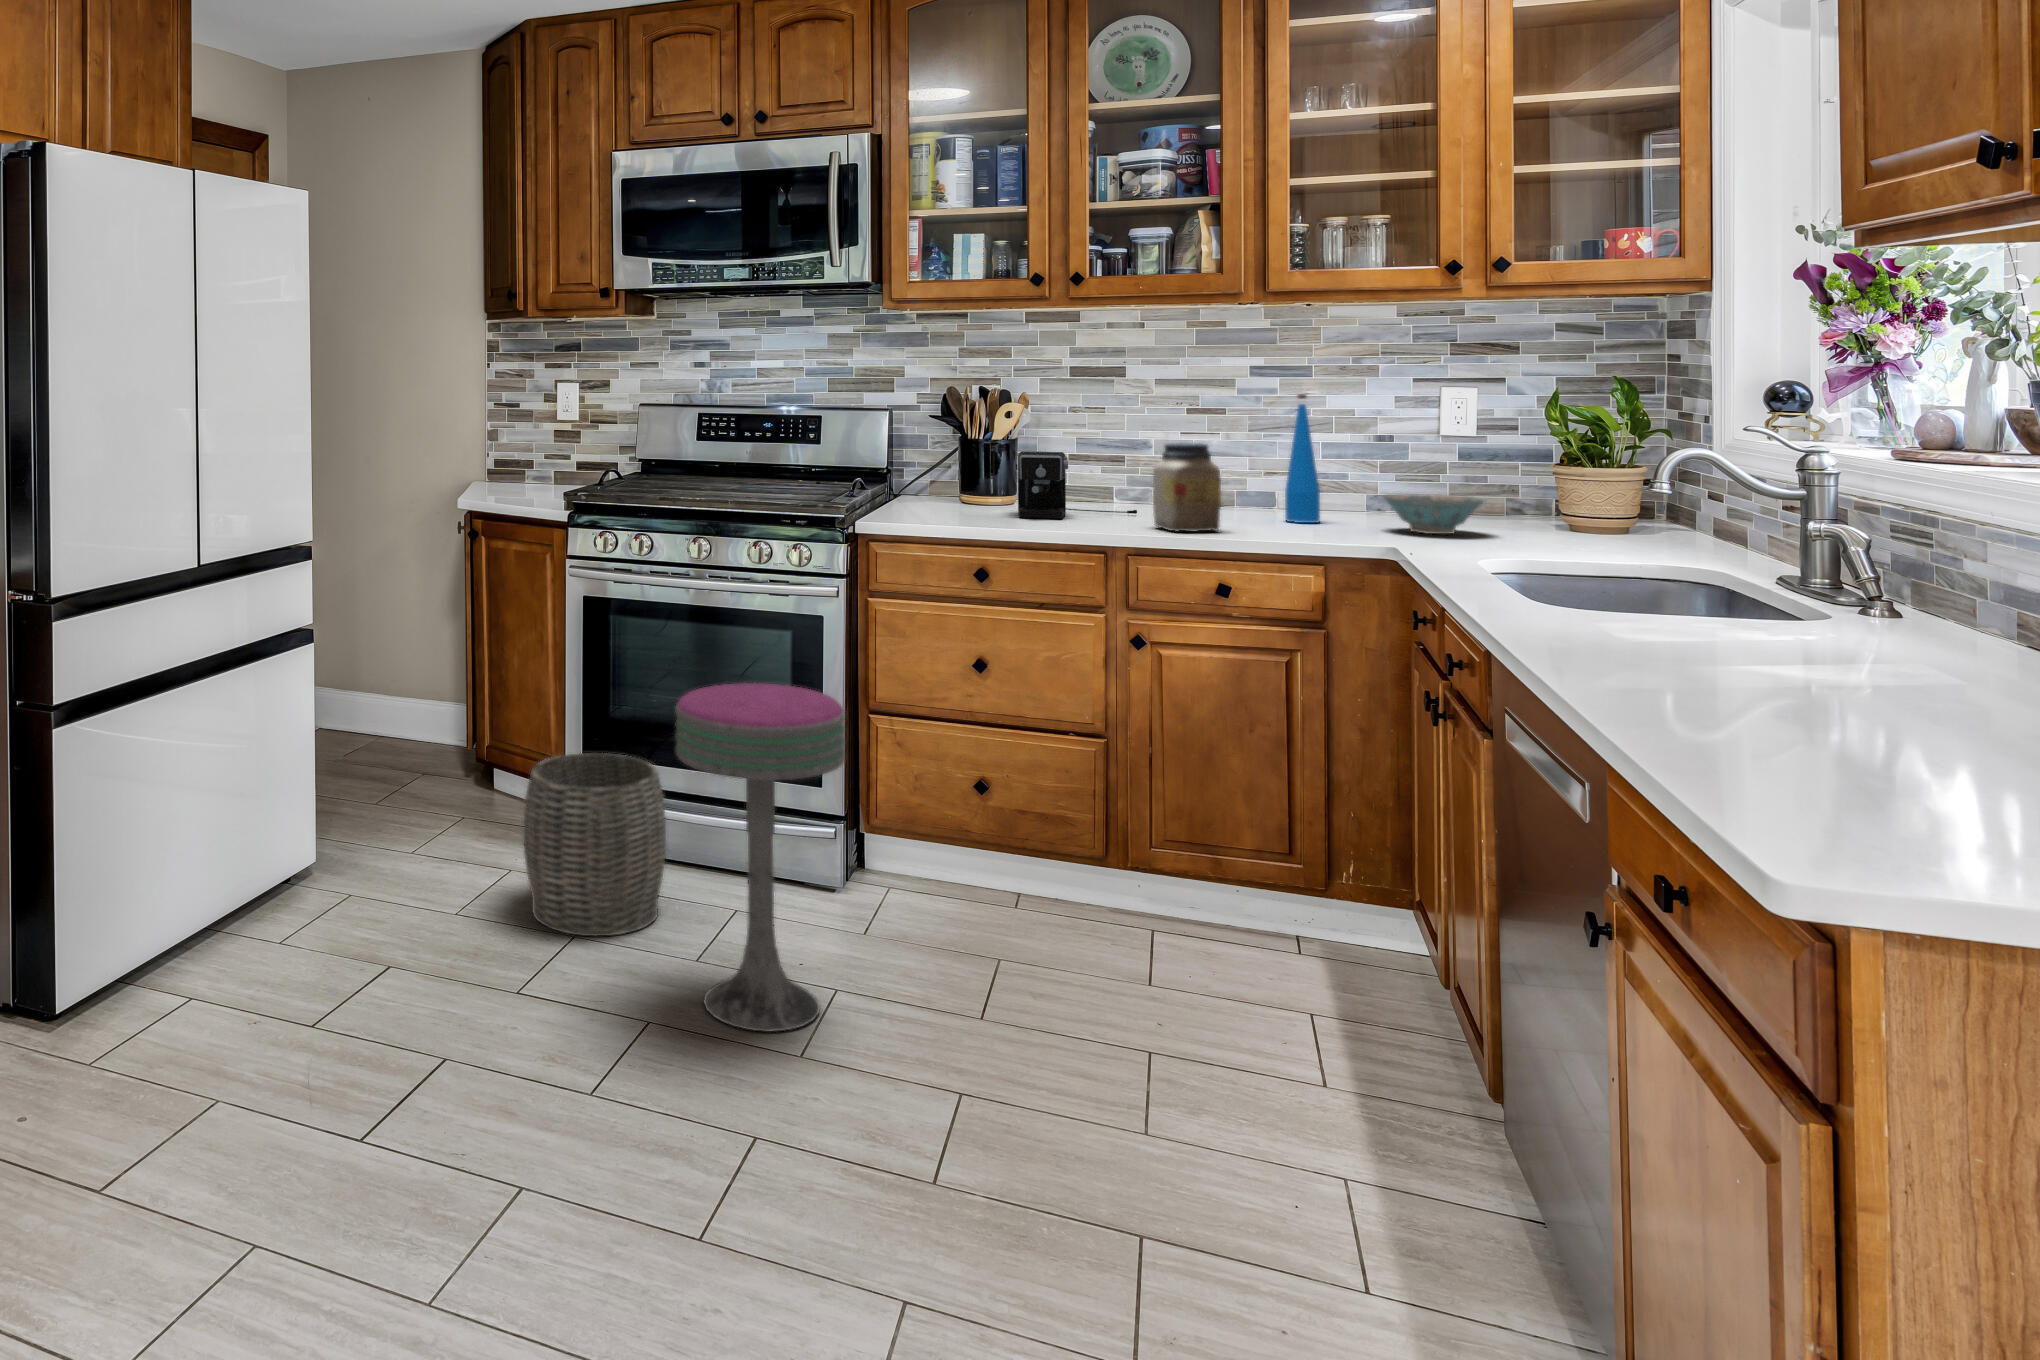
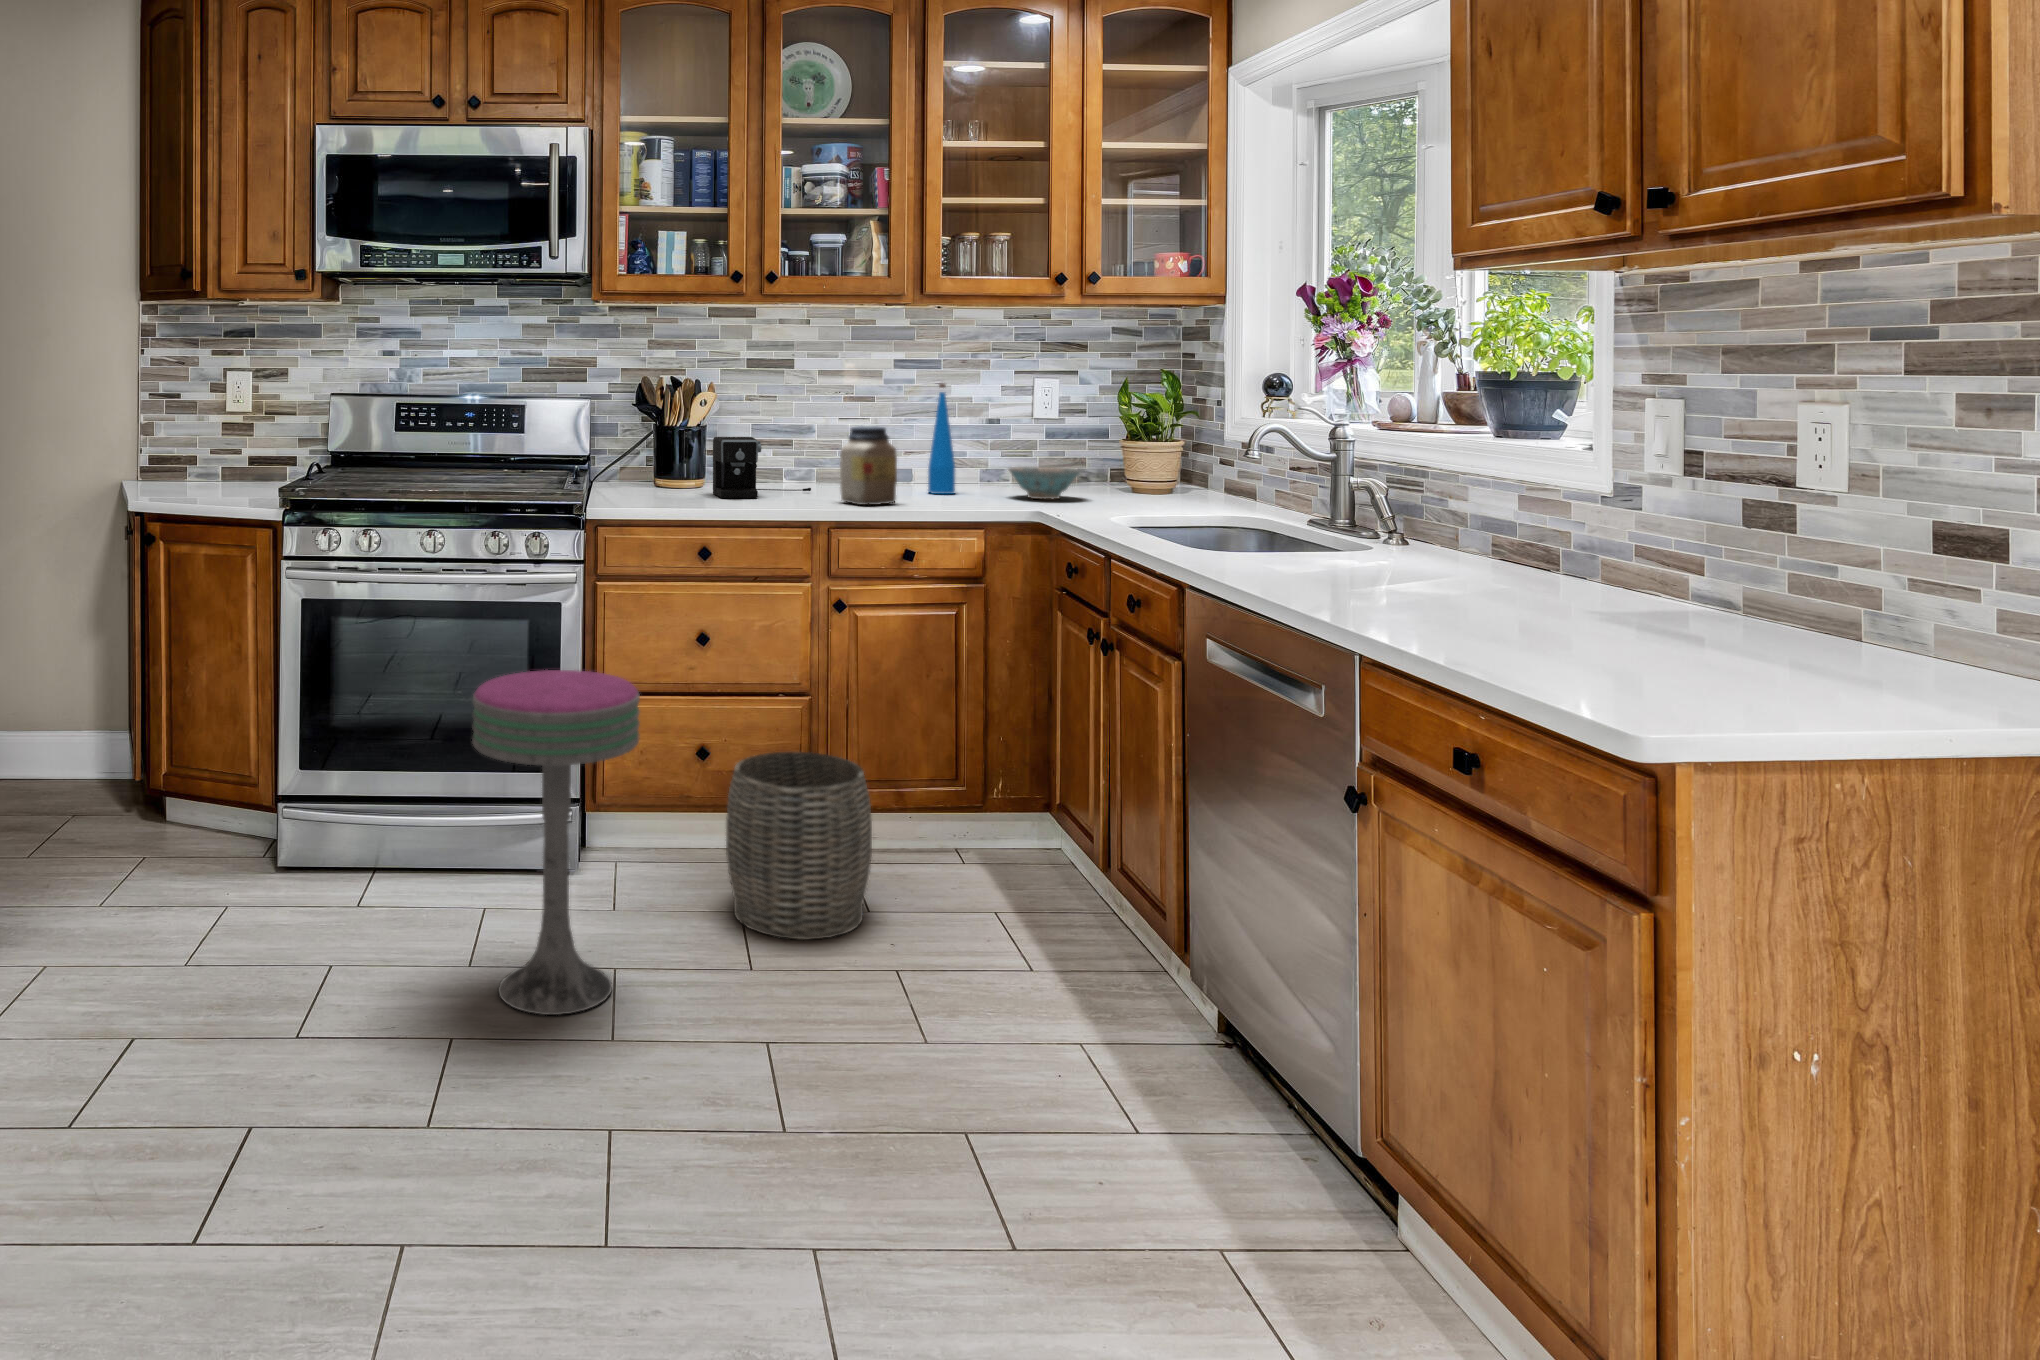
woven basket: present [524,753,666,936] -> present [726,752,872,939]

